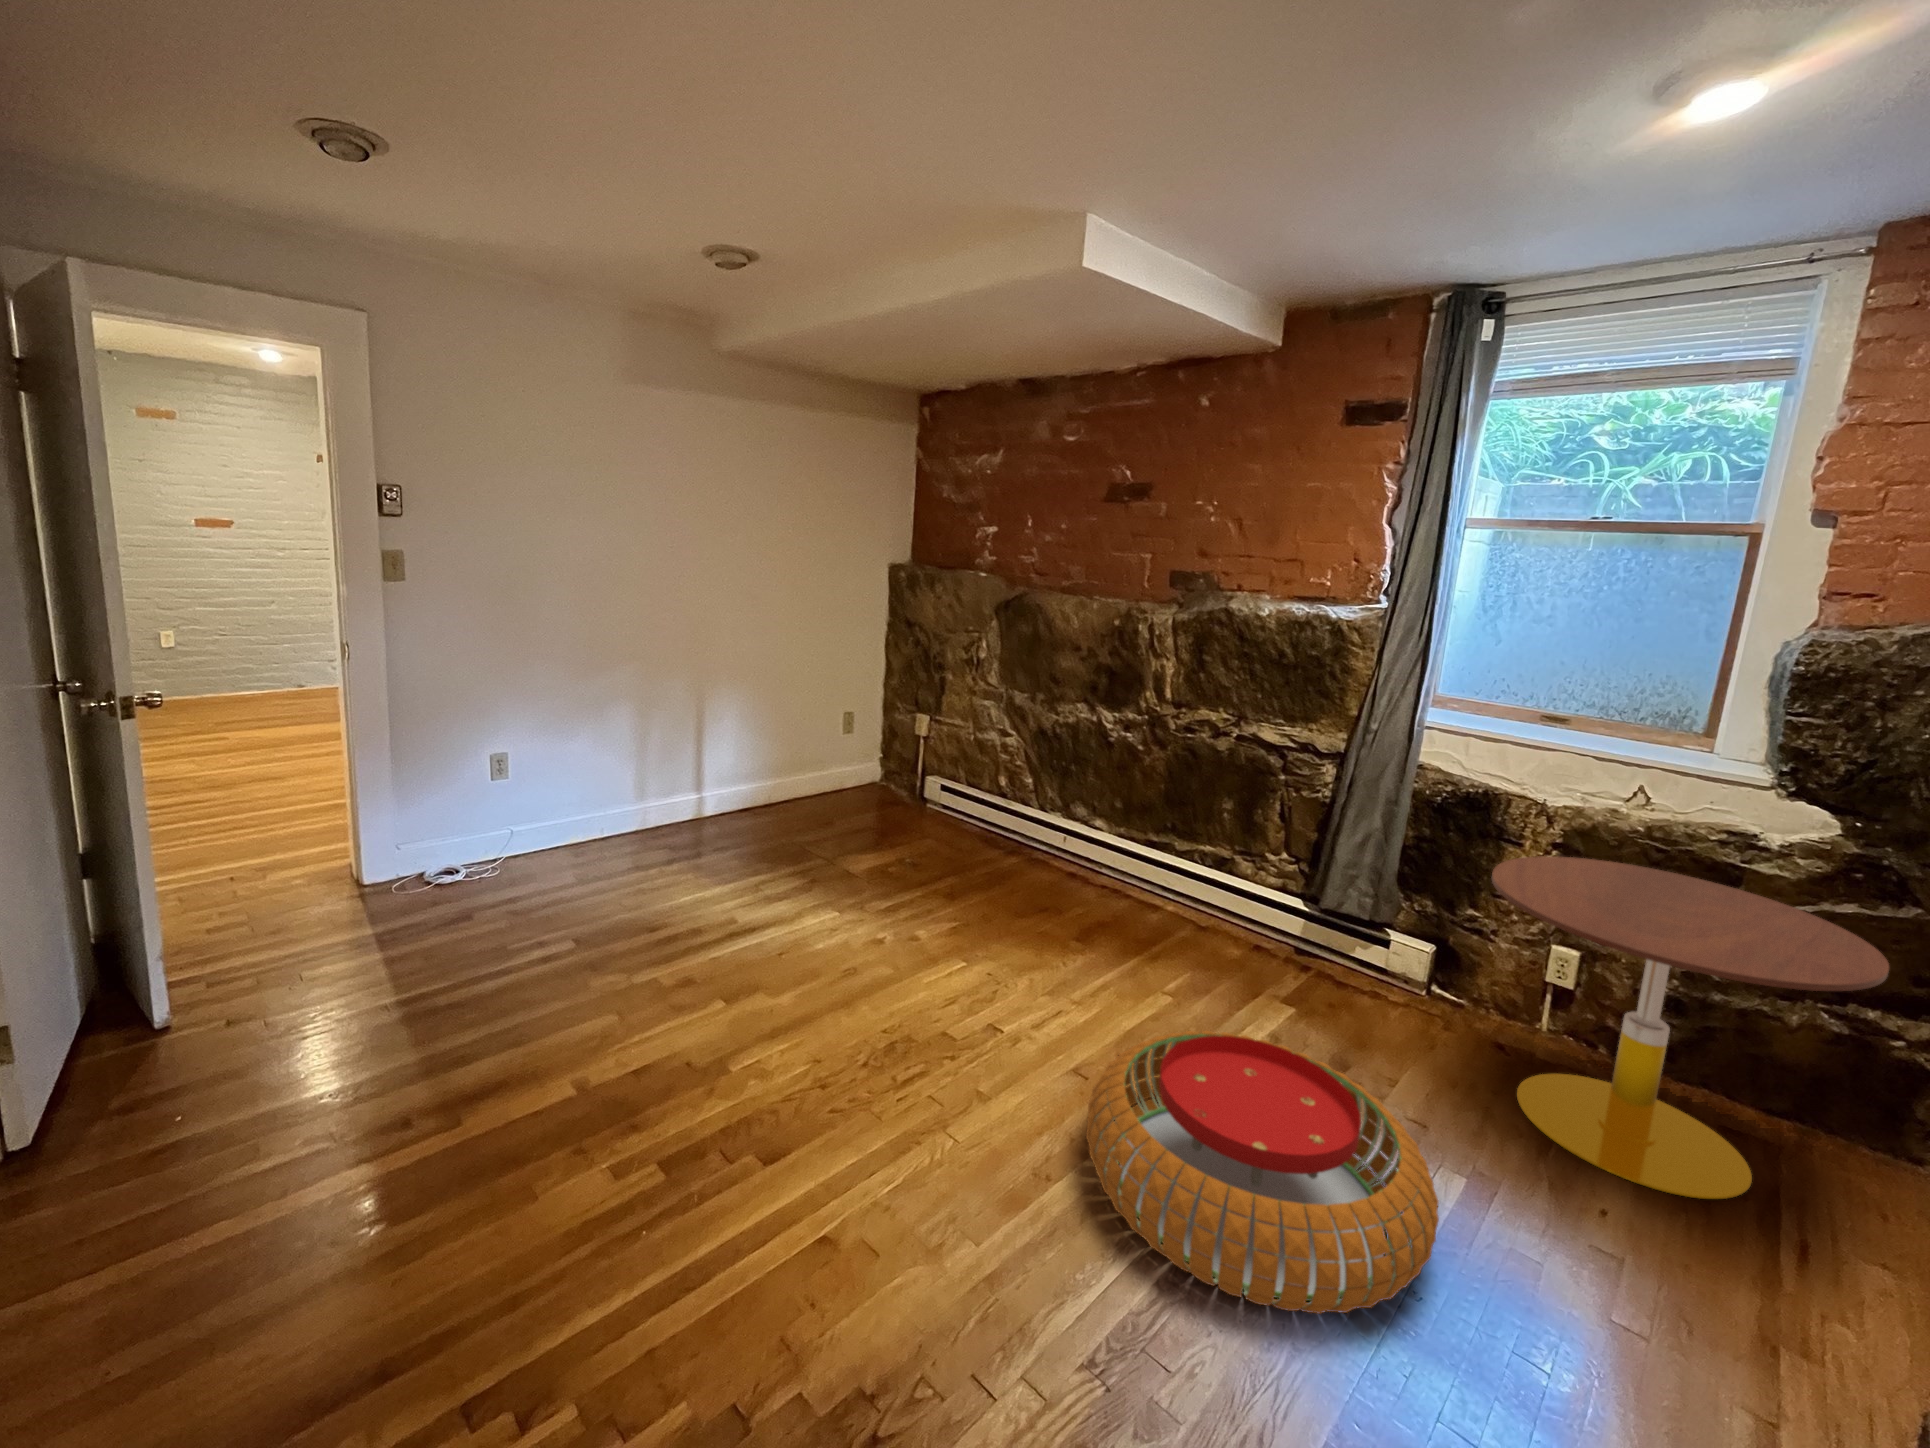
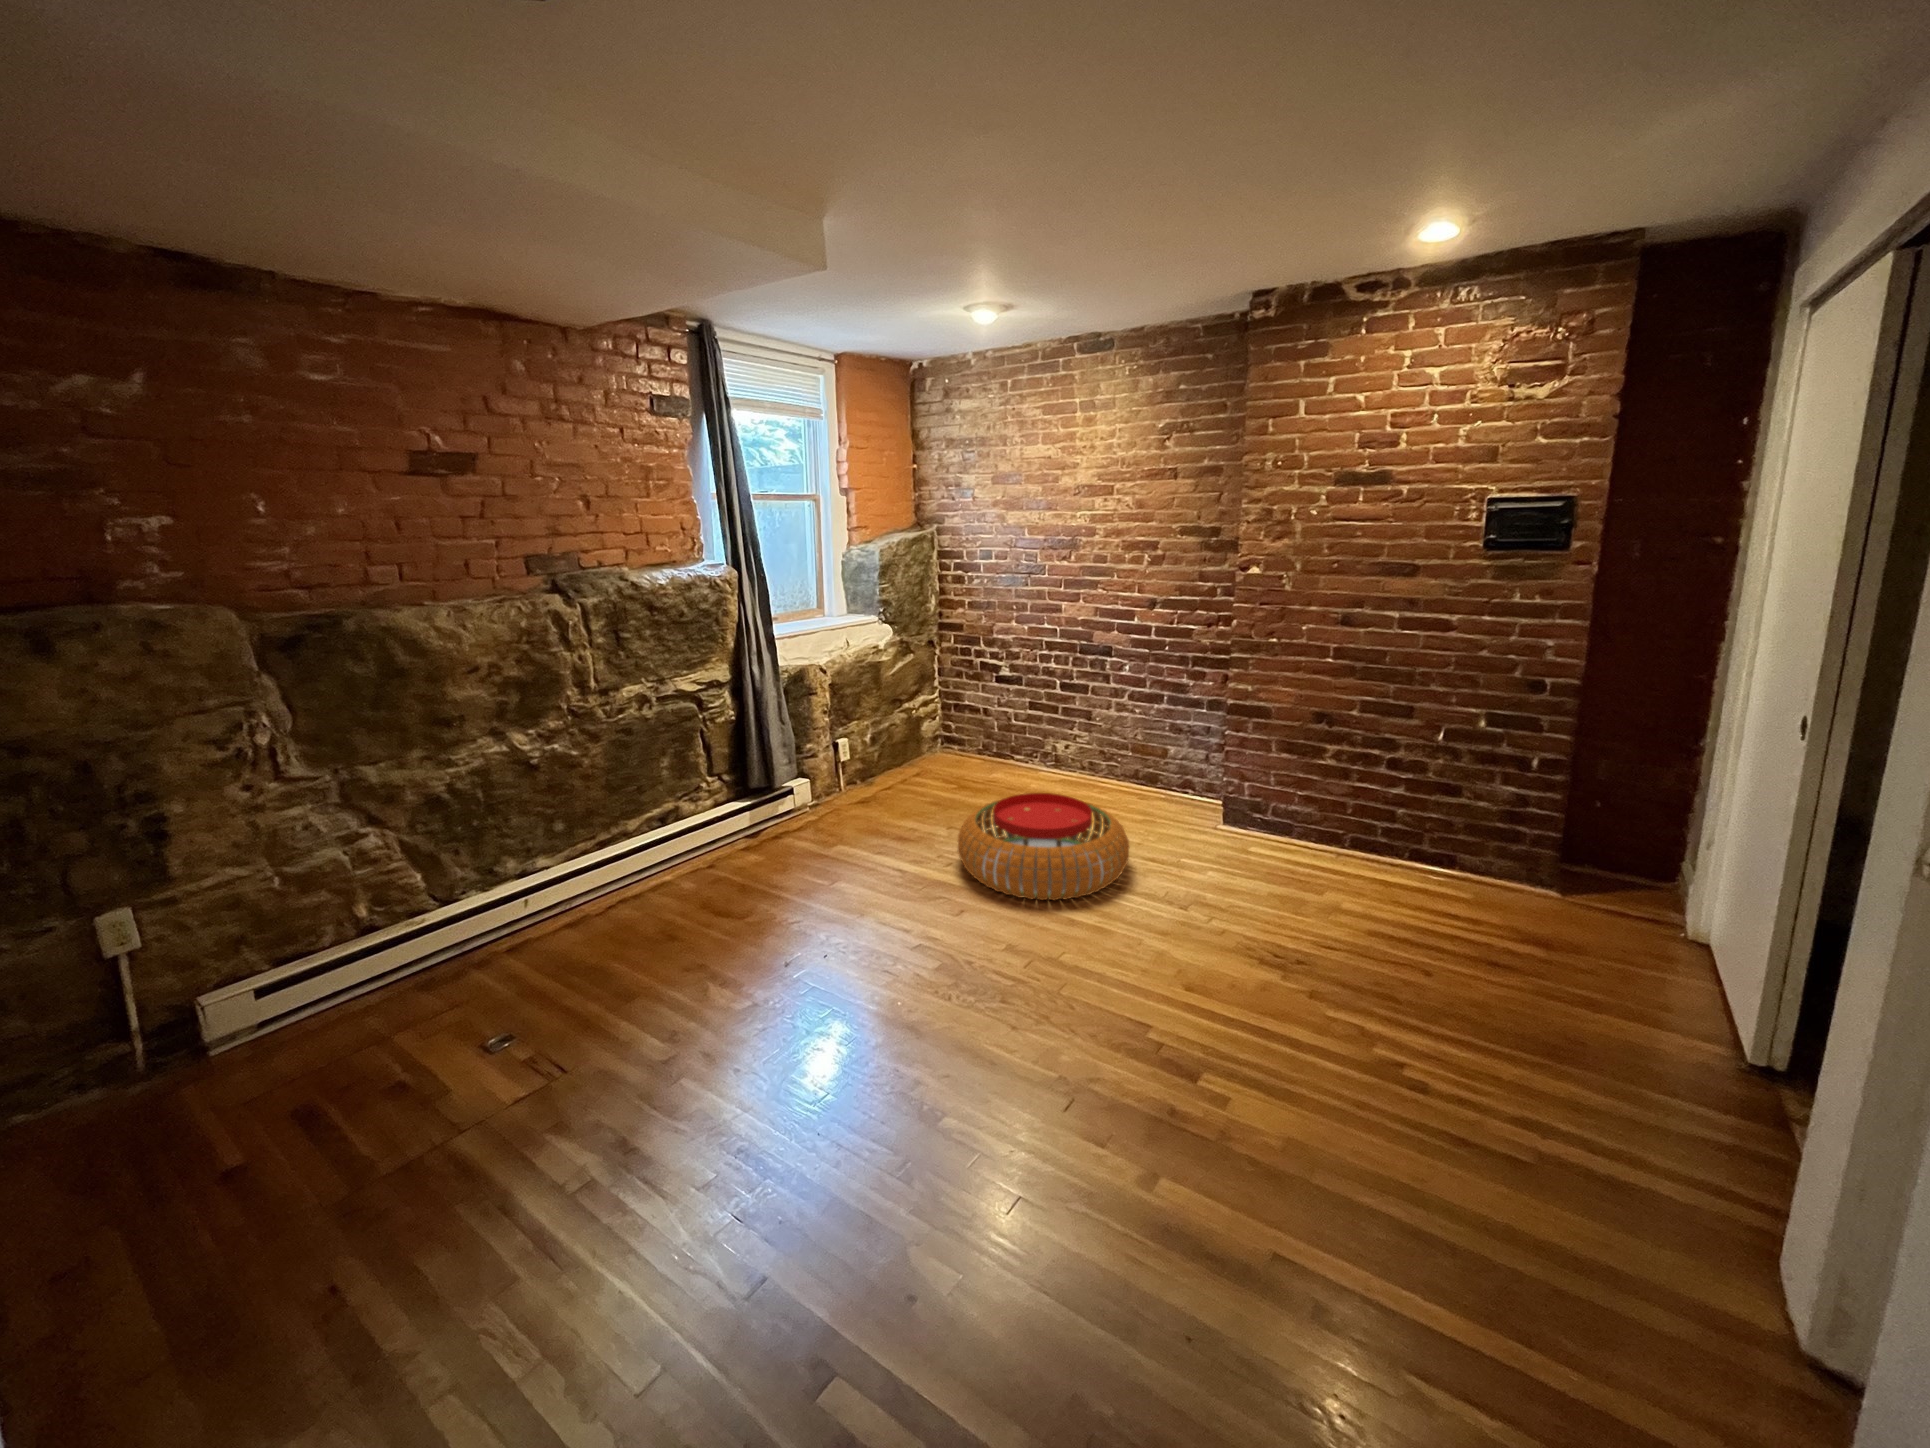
side table: present [1492,856,1889,1199] -> none [864,668,998,803]

